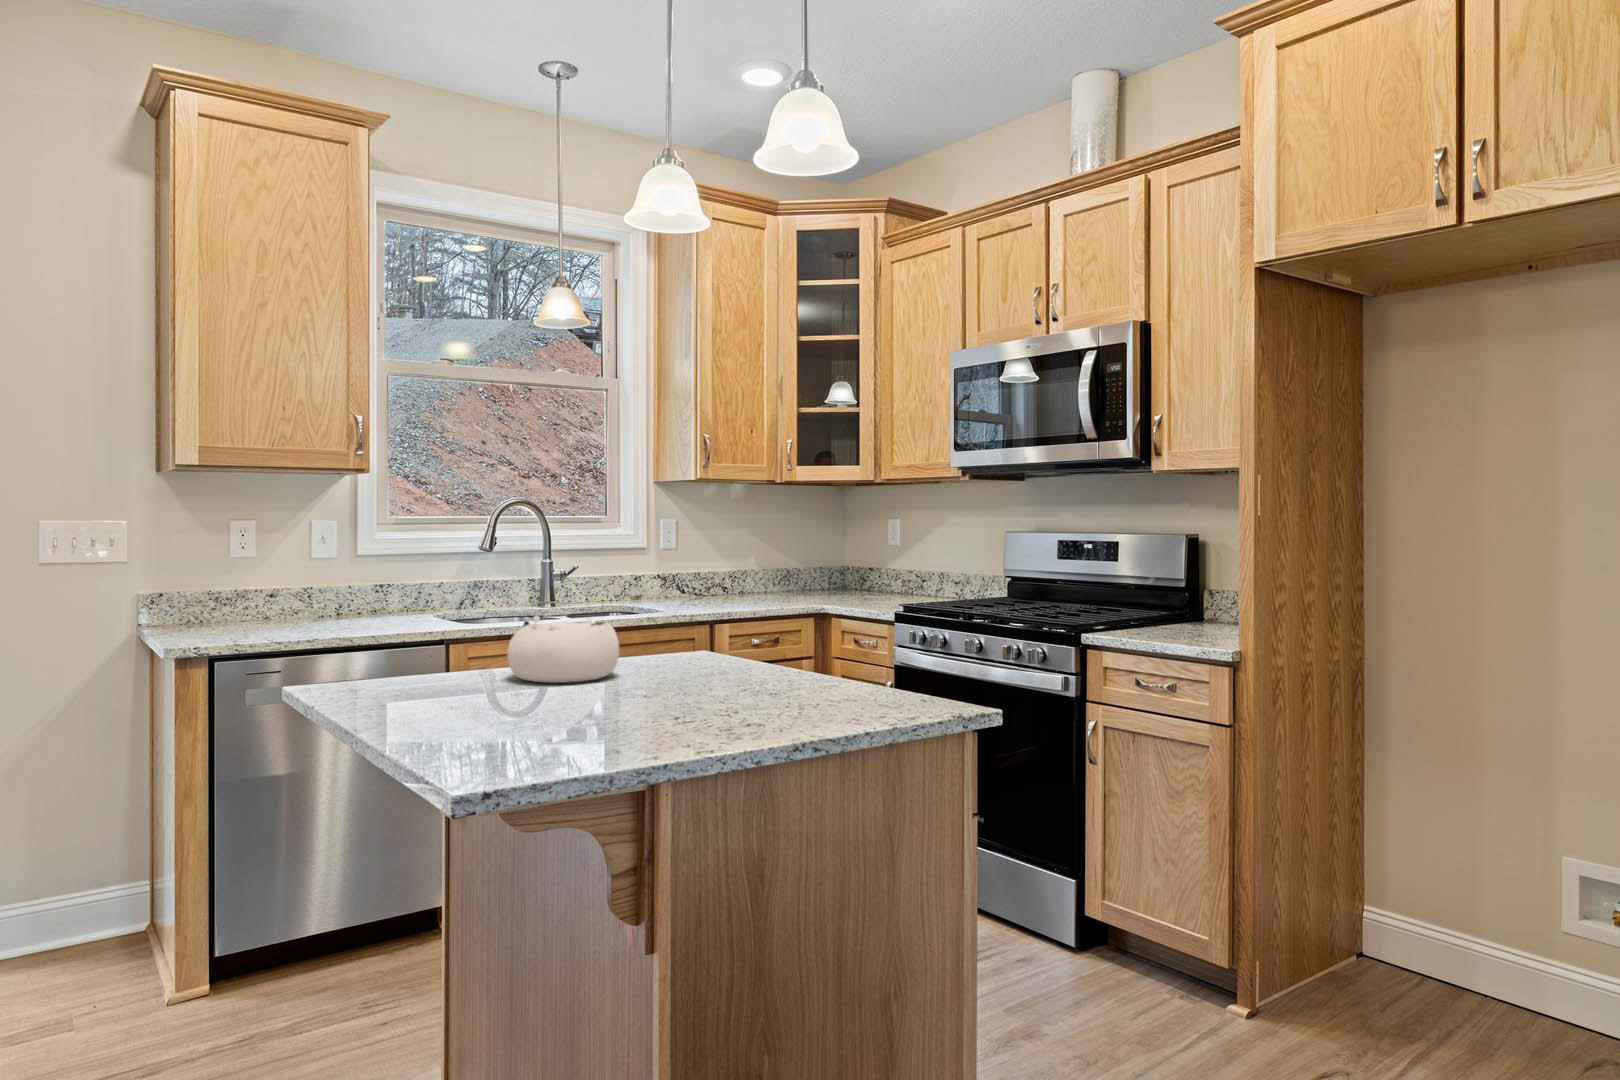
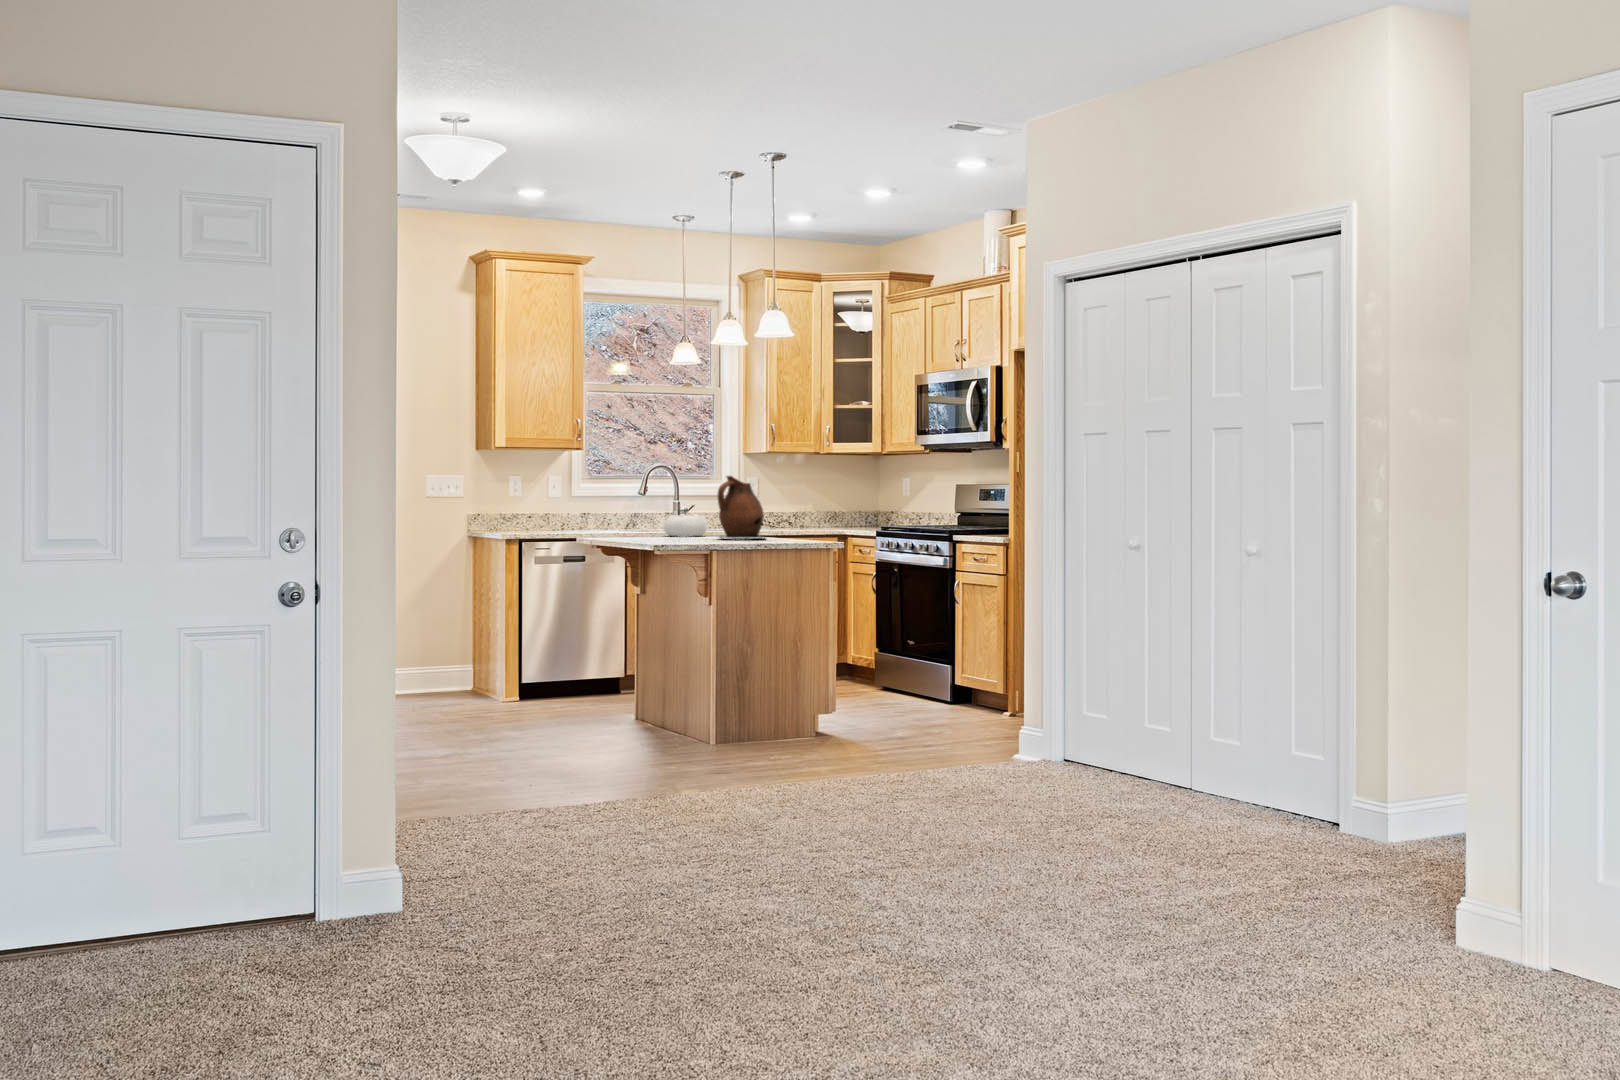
ceramic pitcher: none [652,527,808,714] -> present [718,476,764,538]

